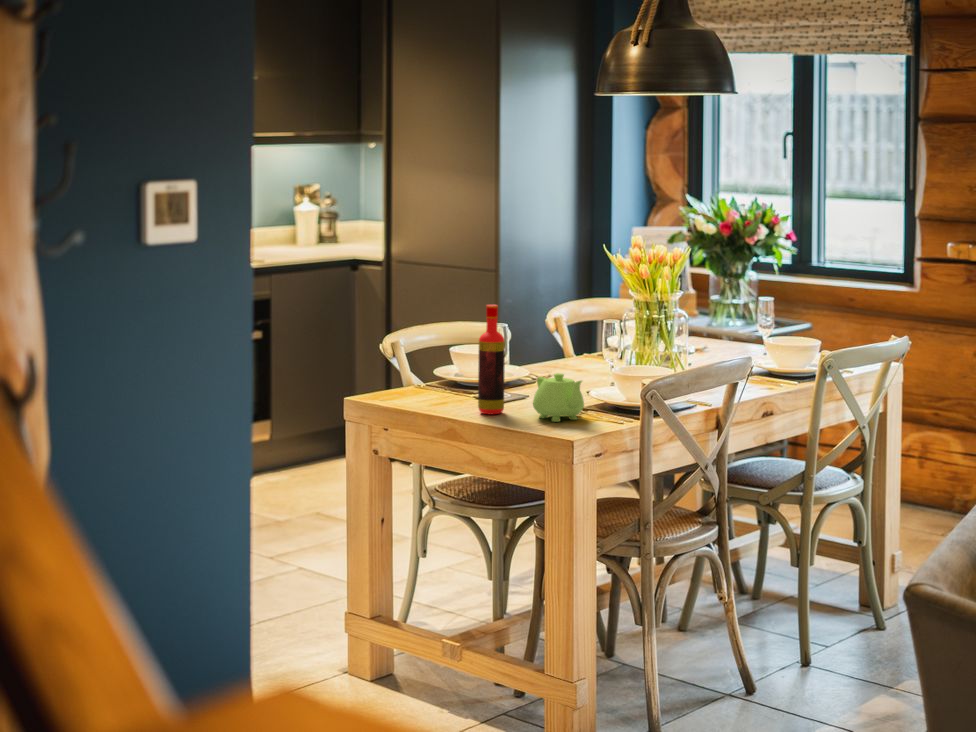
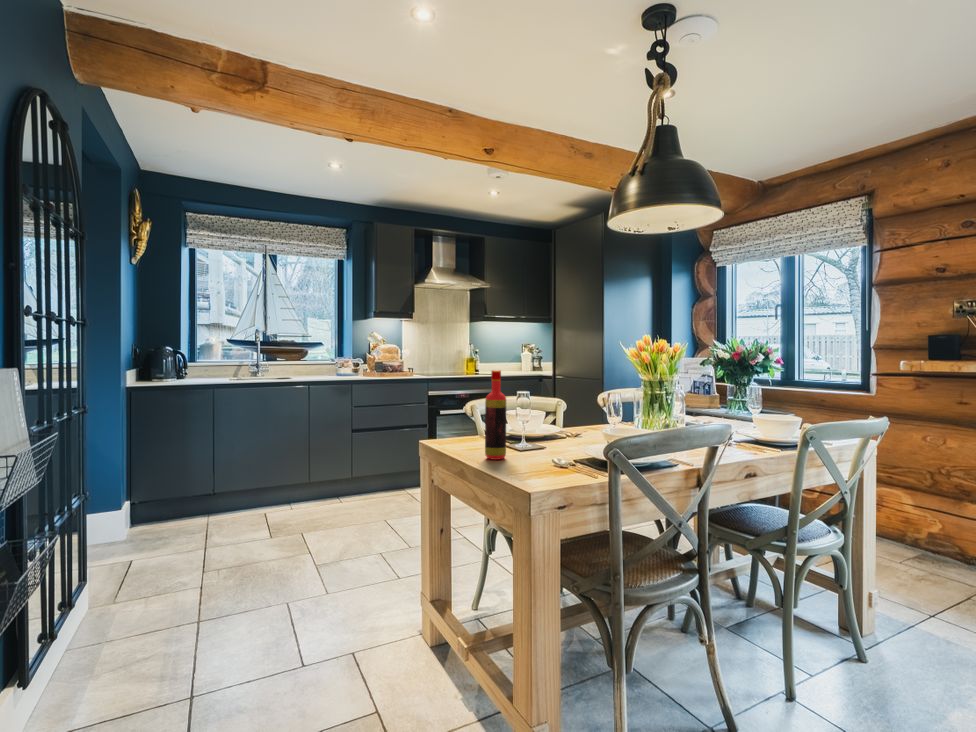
teapot: present [533,373,584,422] -> none [521,428,565,471]

